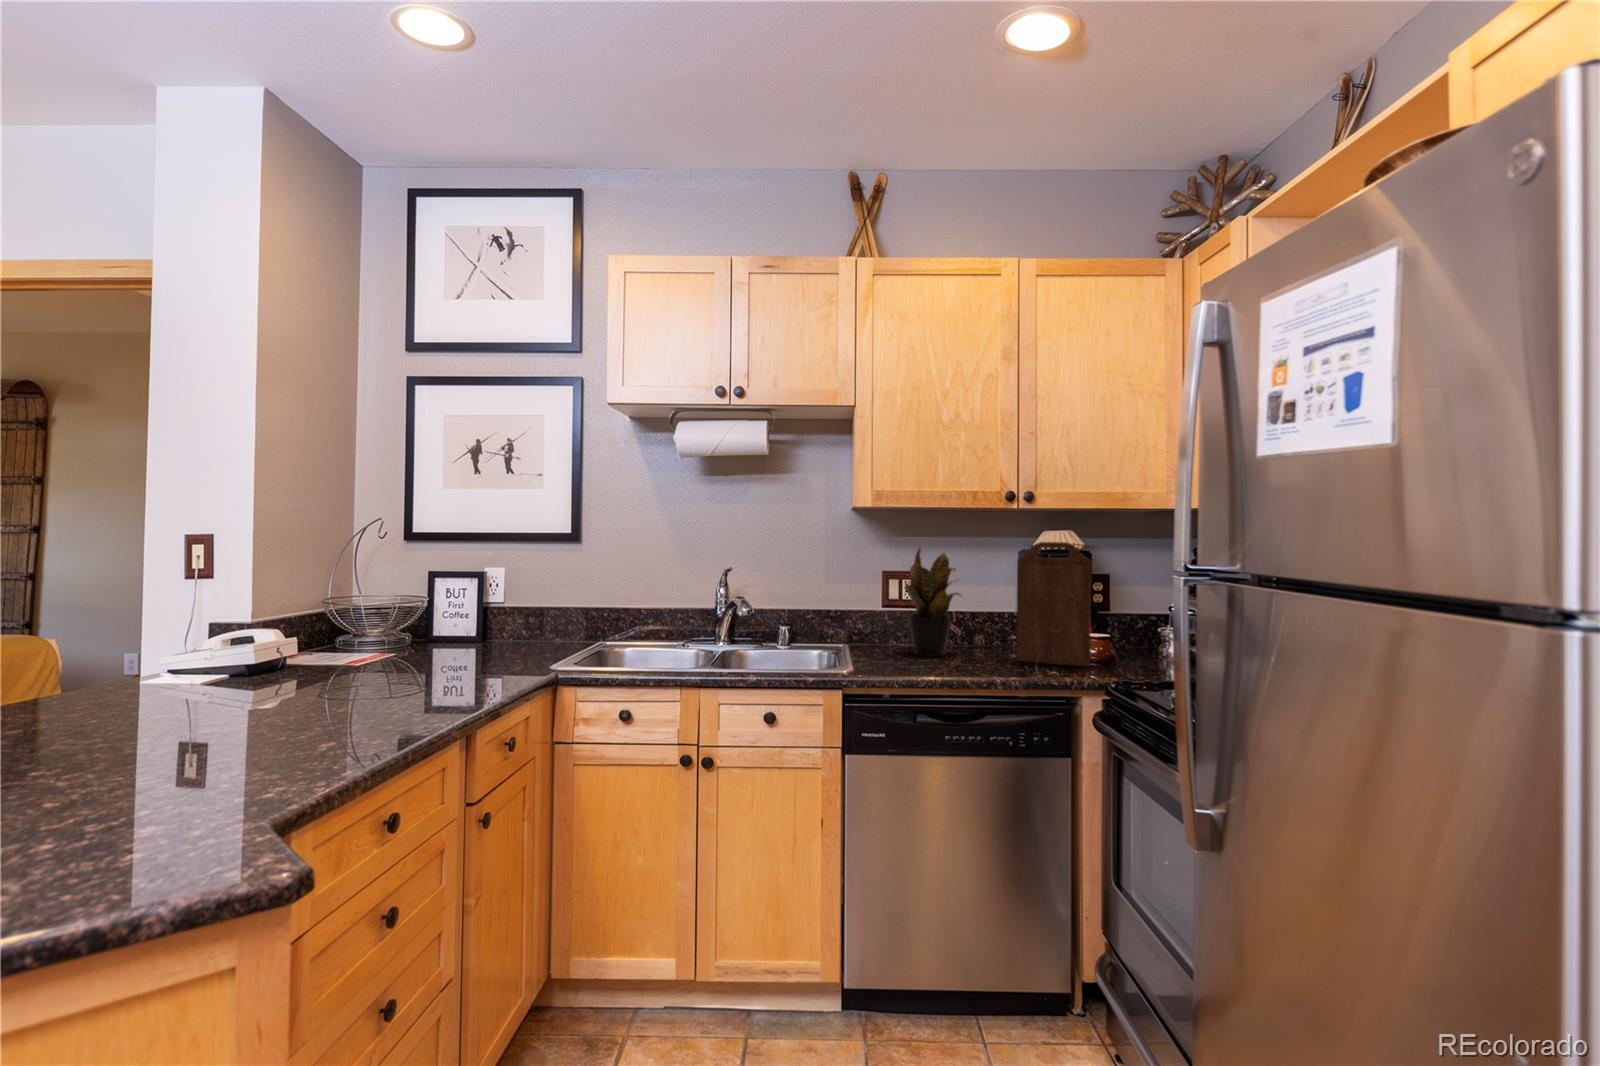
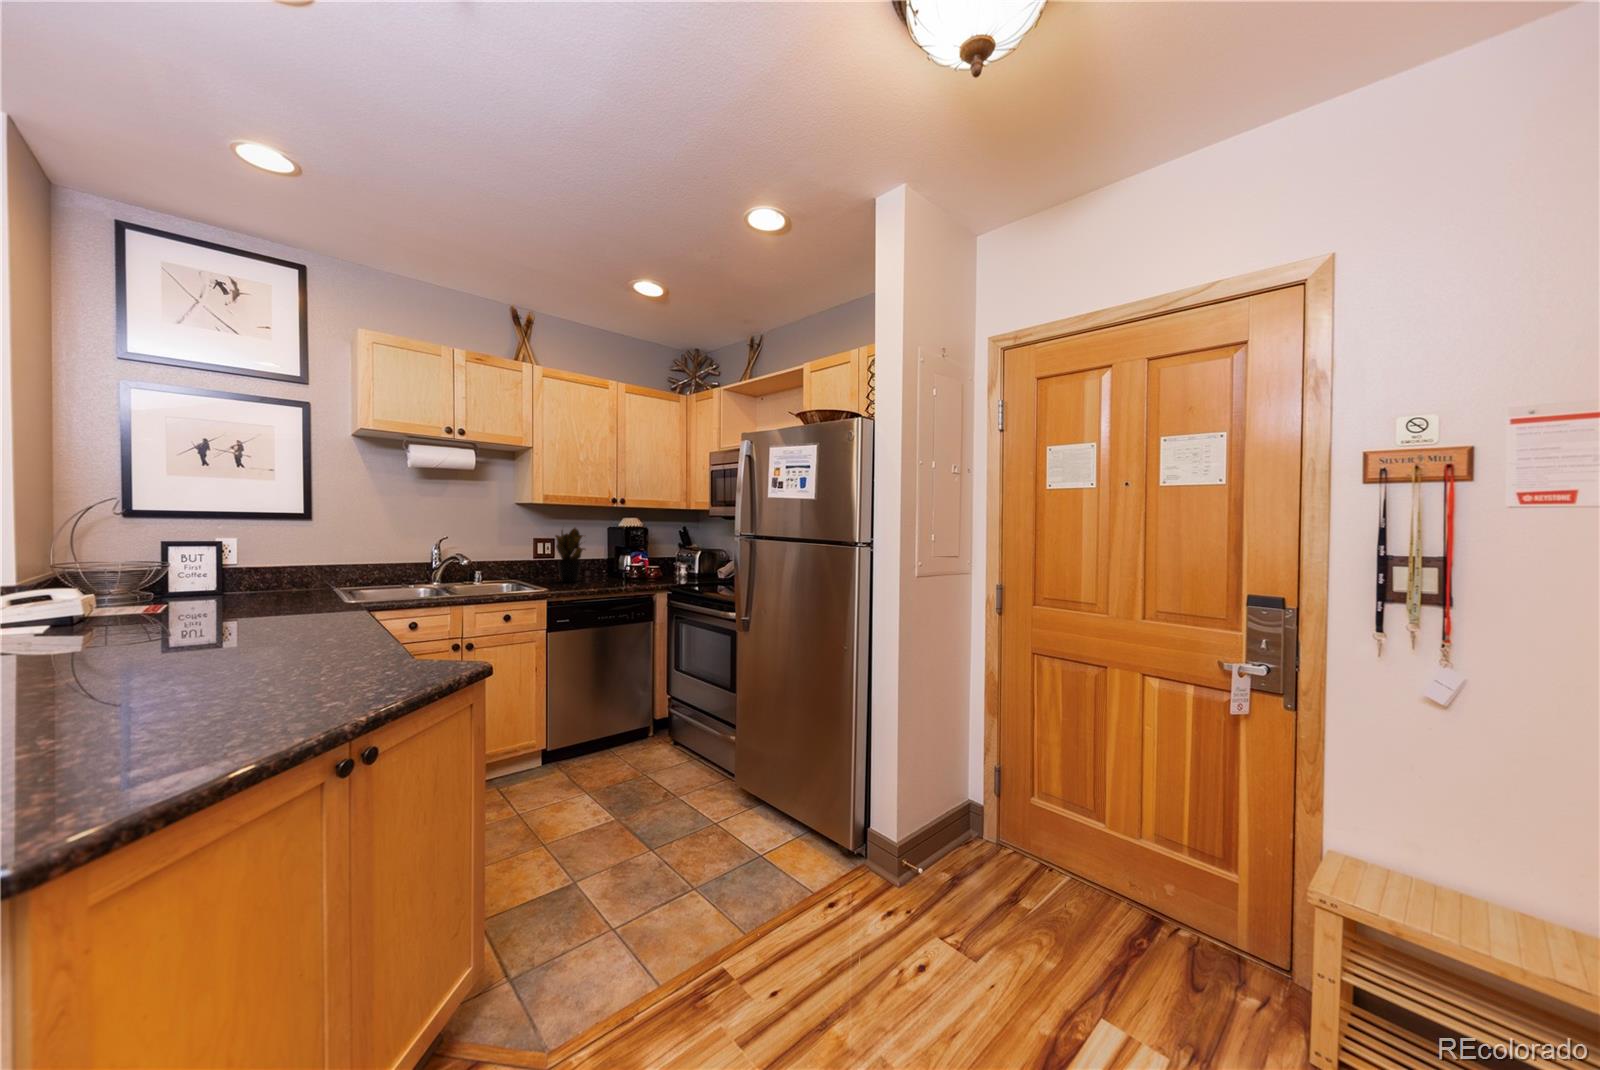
cutting board: present [1016,542,1091,667] -> none [617,522,653,580]

